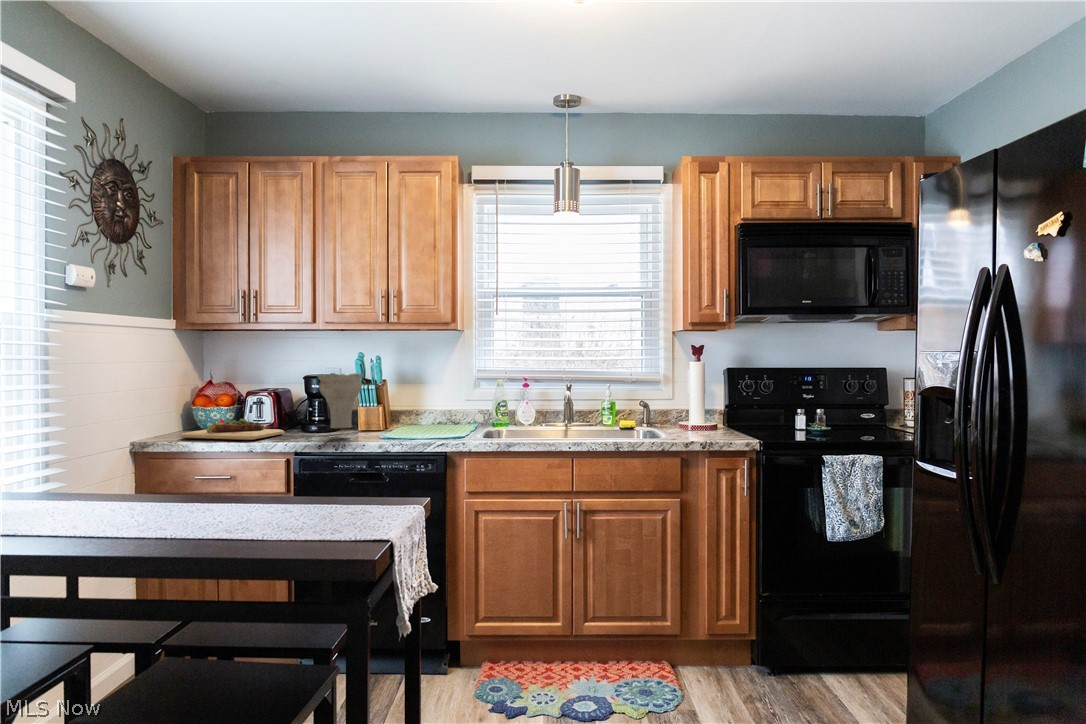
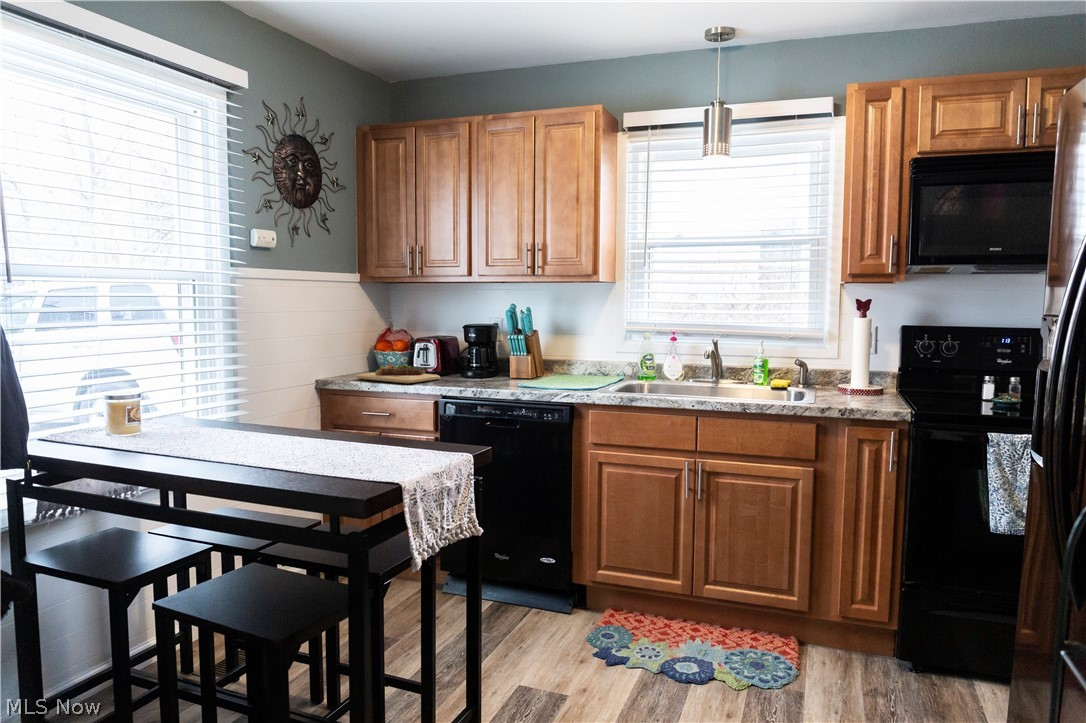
vase: present [317,374,363,428] -> none [455,324,511,382]

